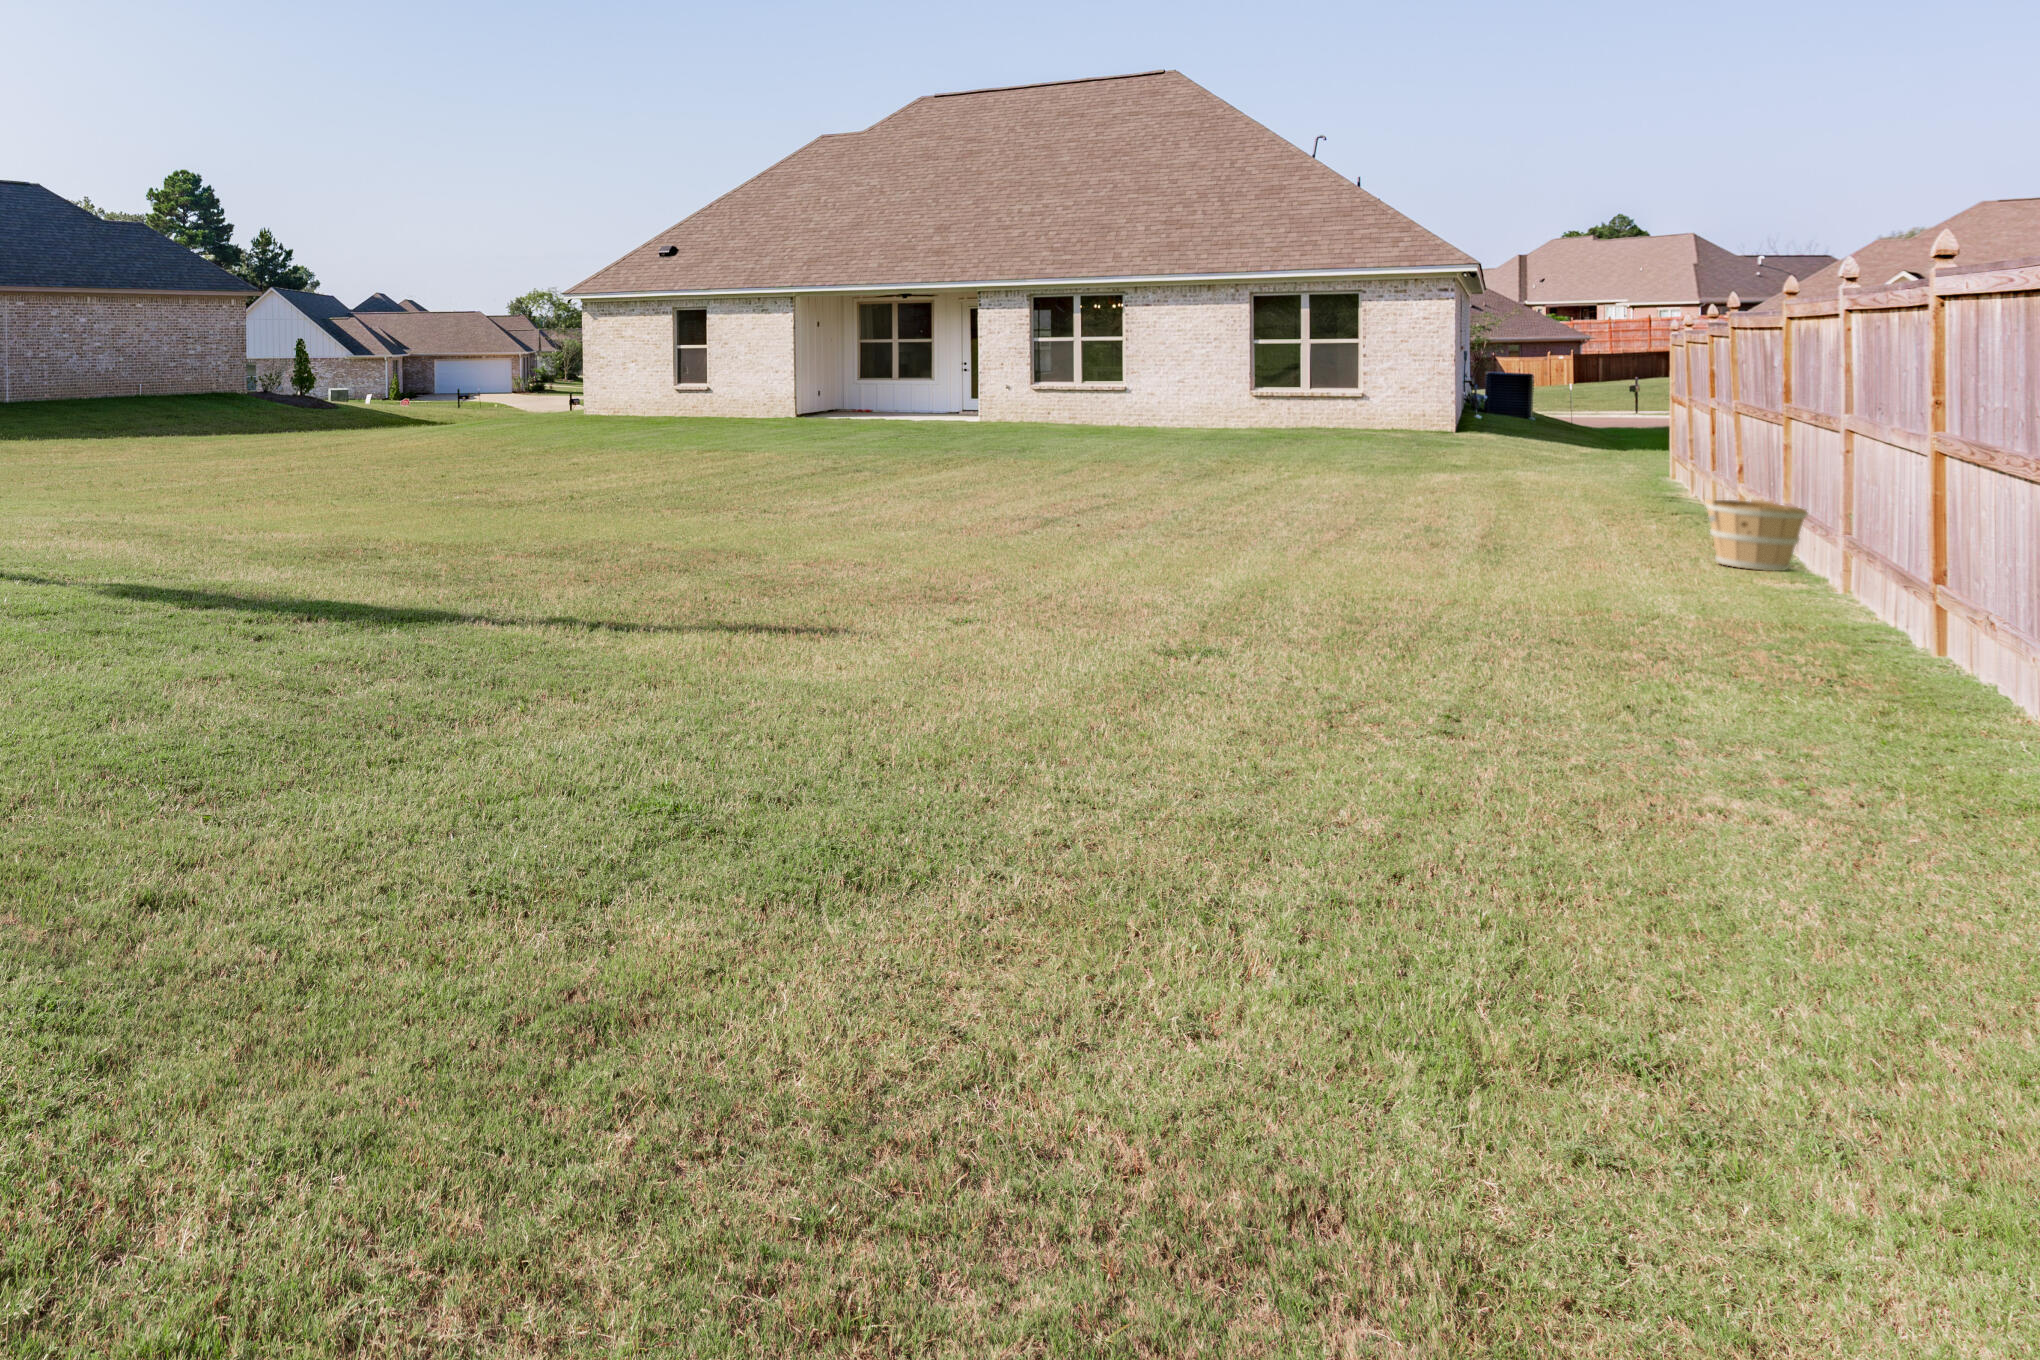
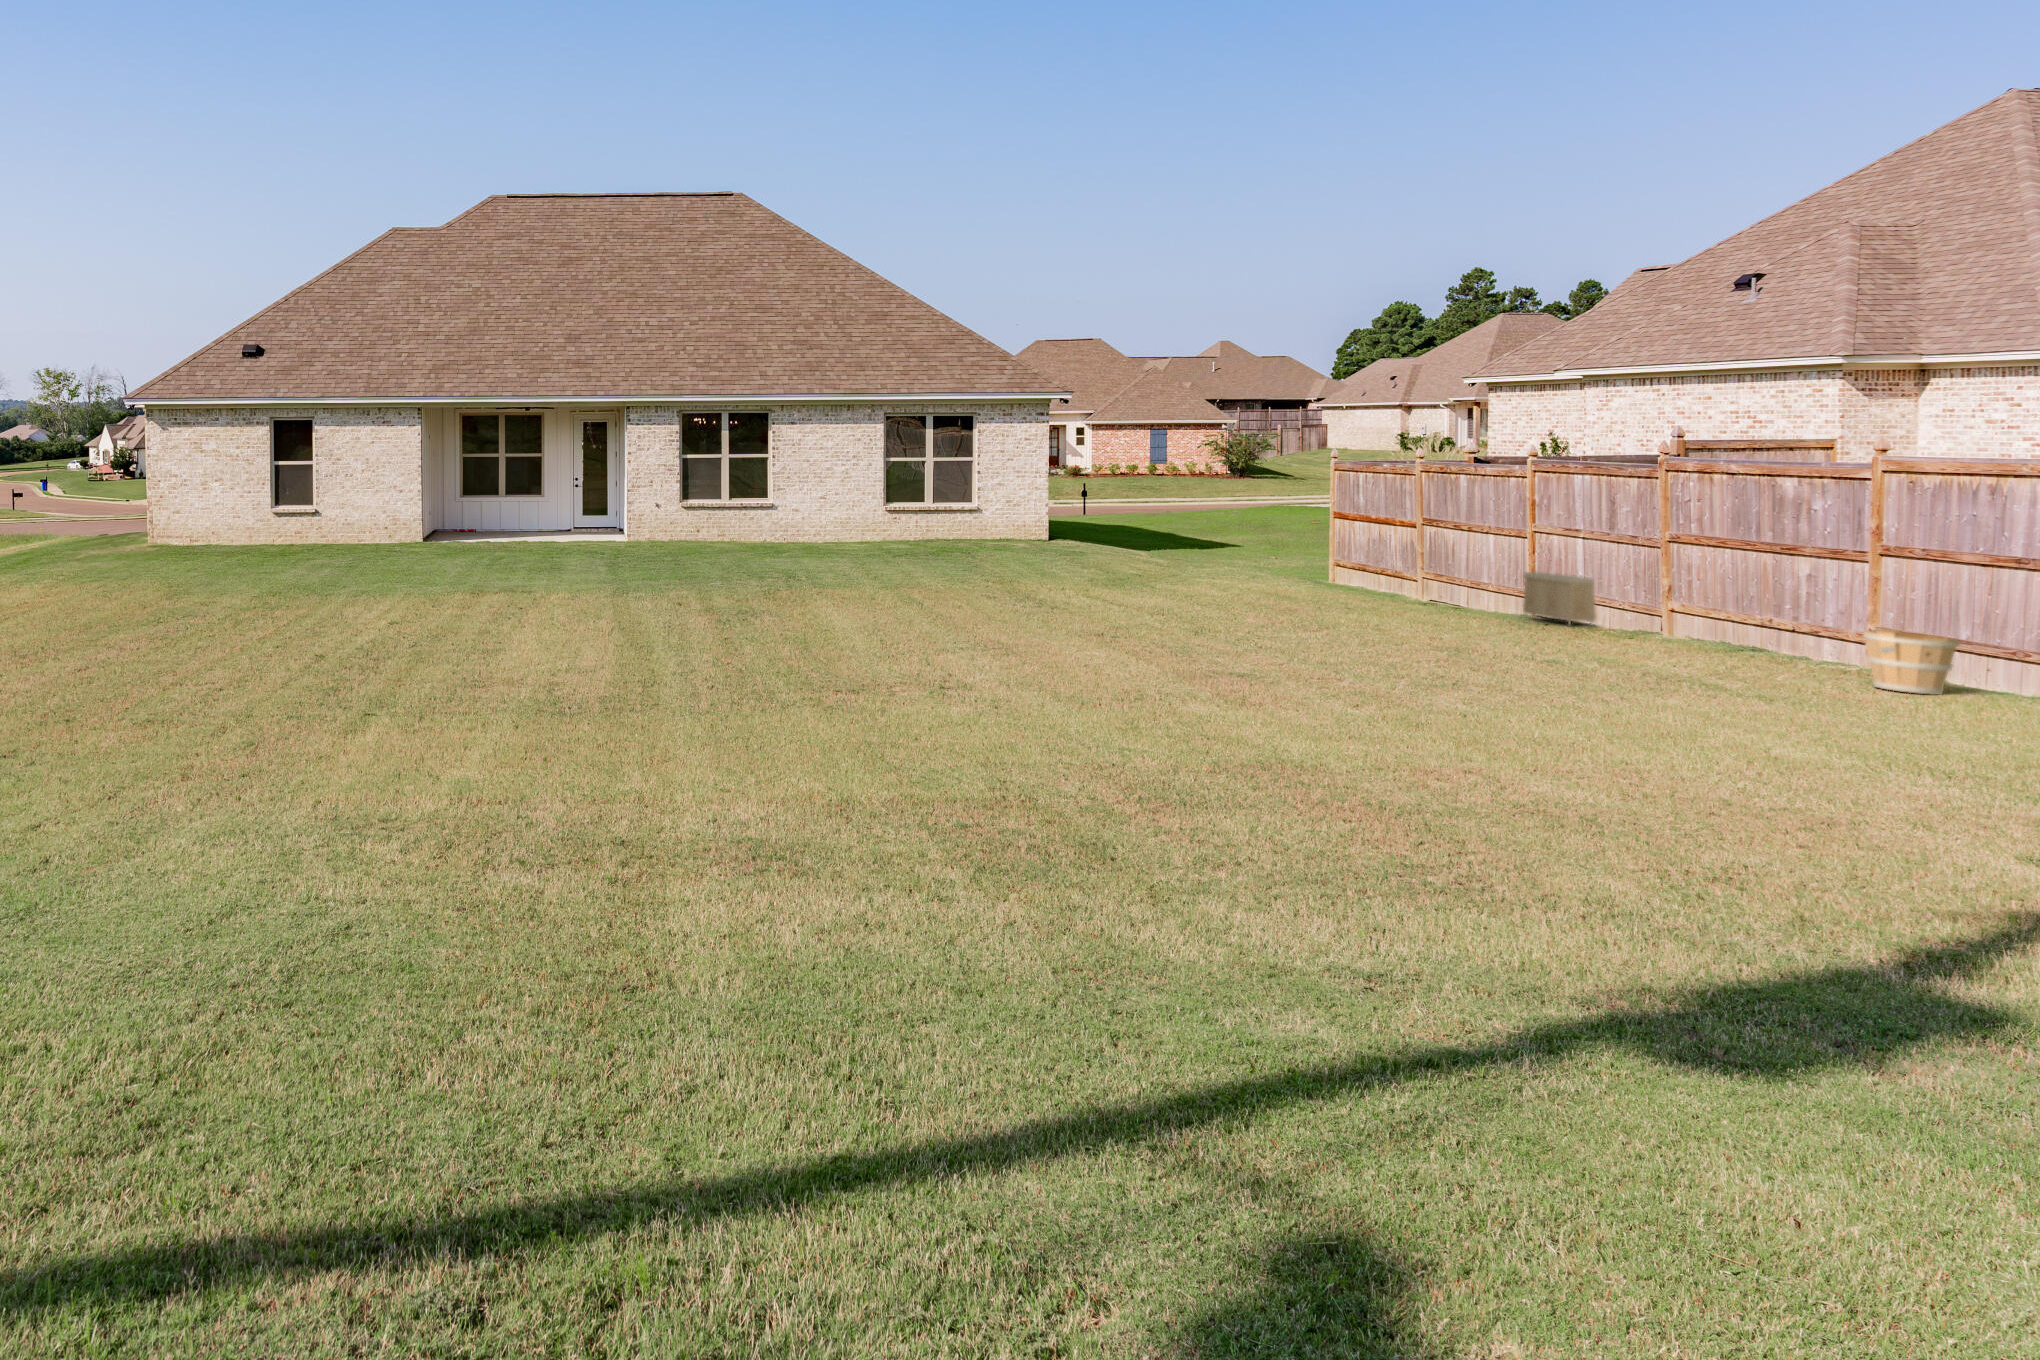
storage bench: none [1665,452,1731,514] -> present [1523,572,1596,626]

